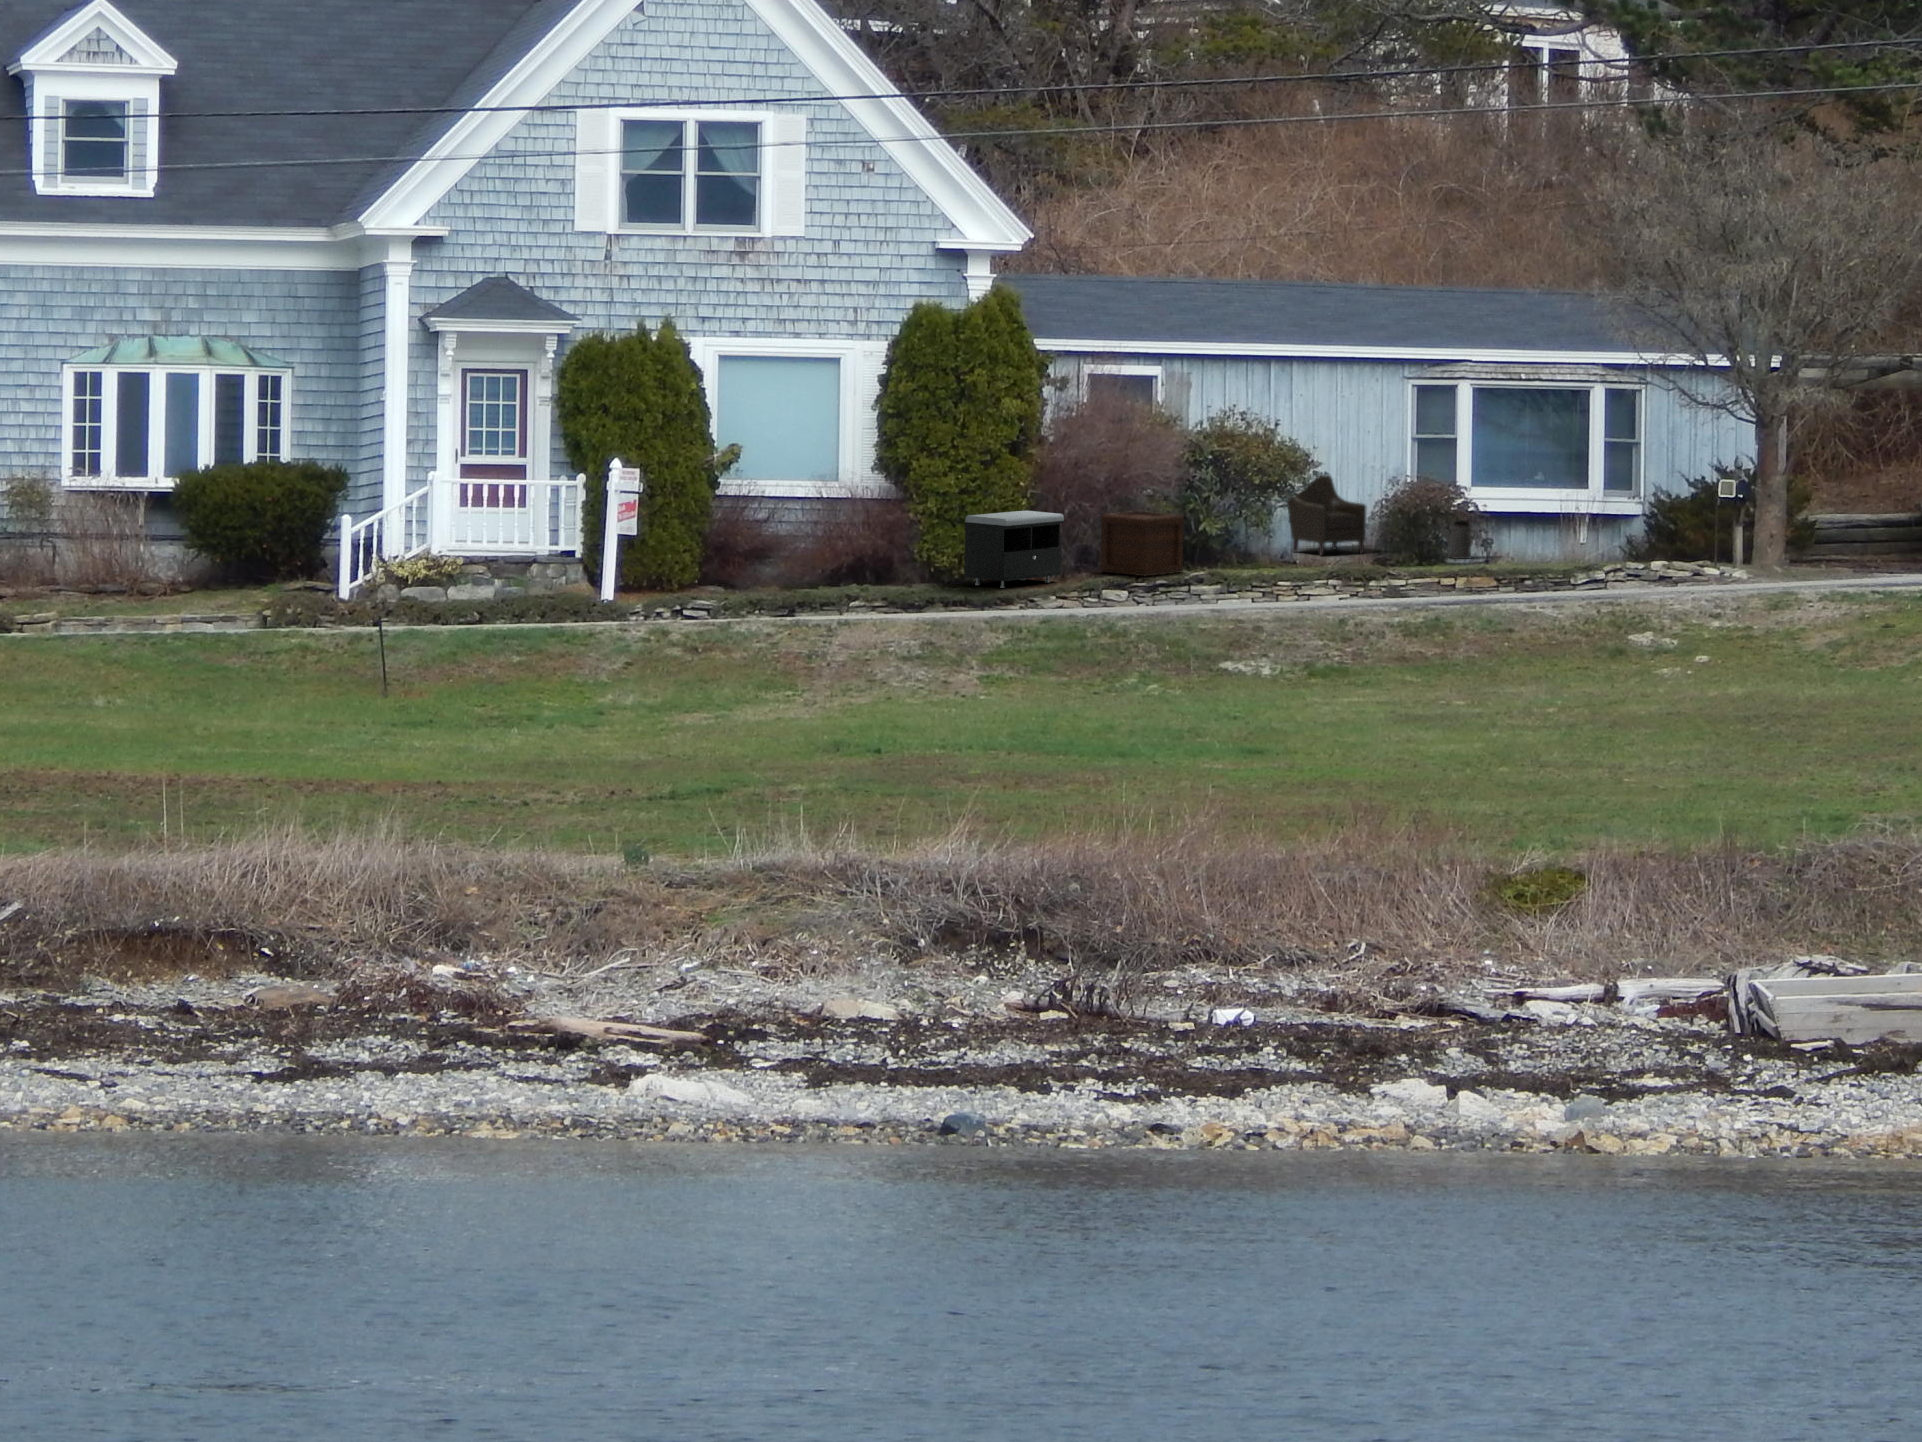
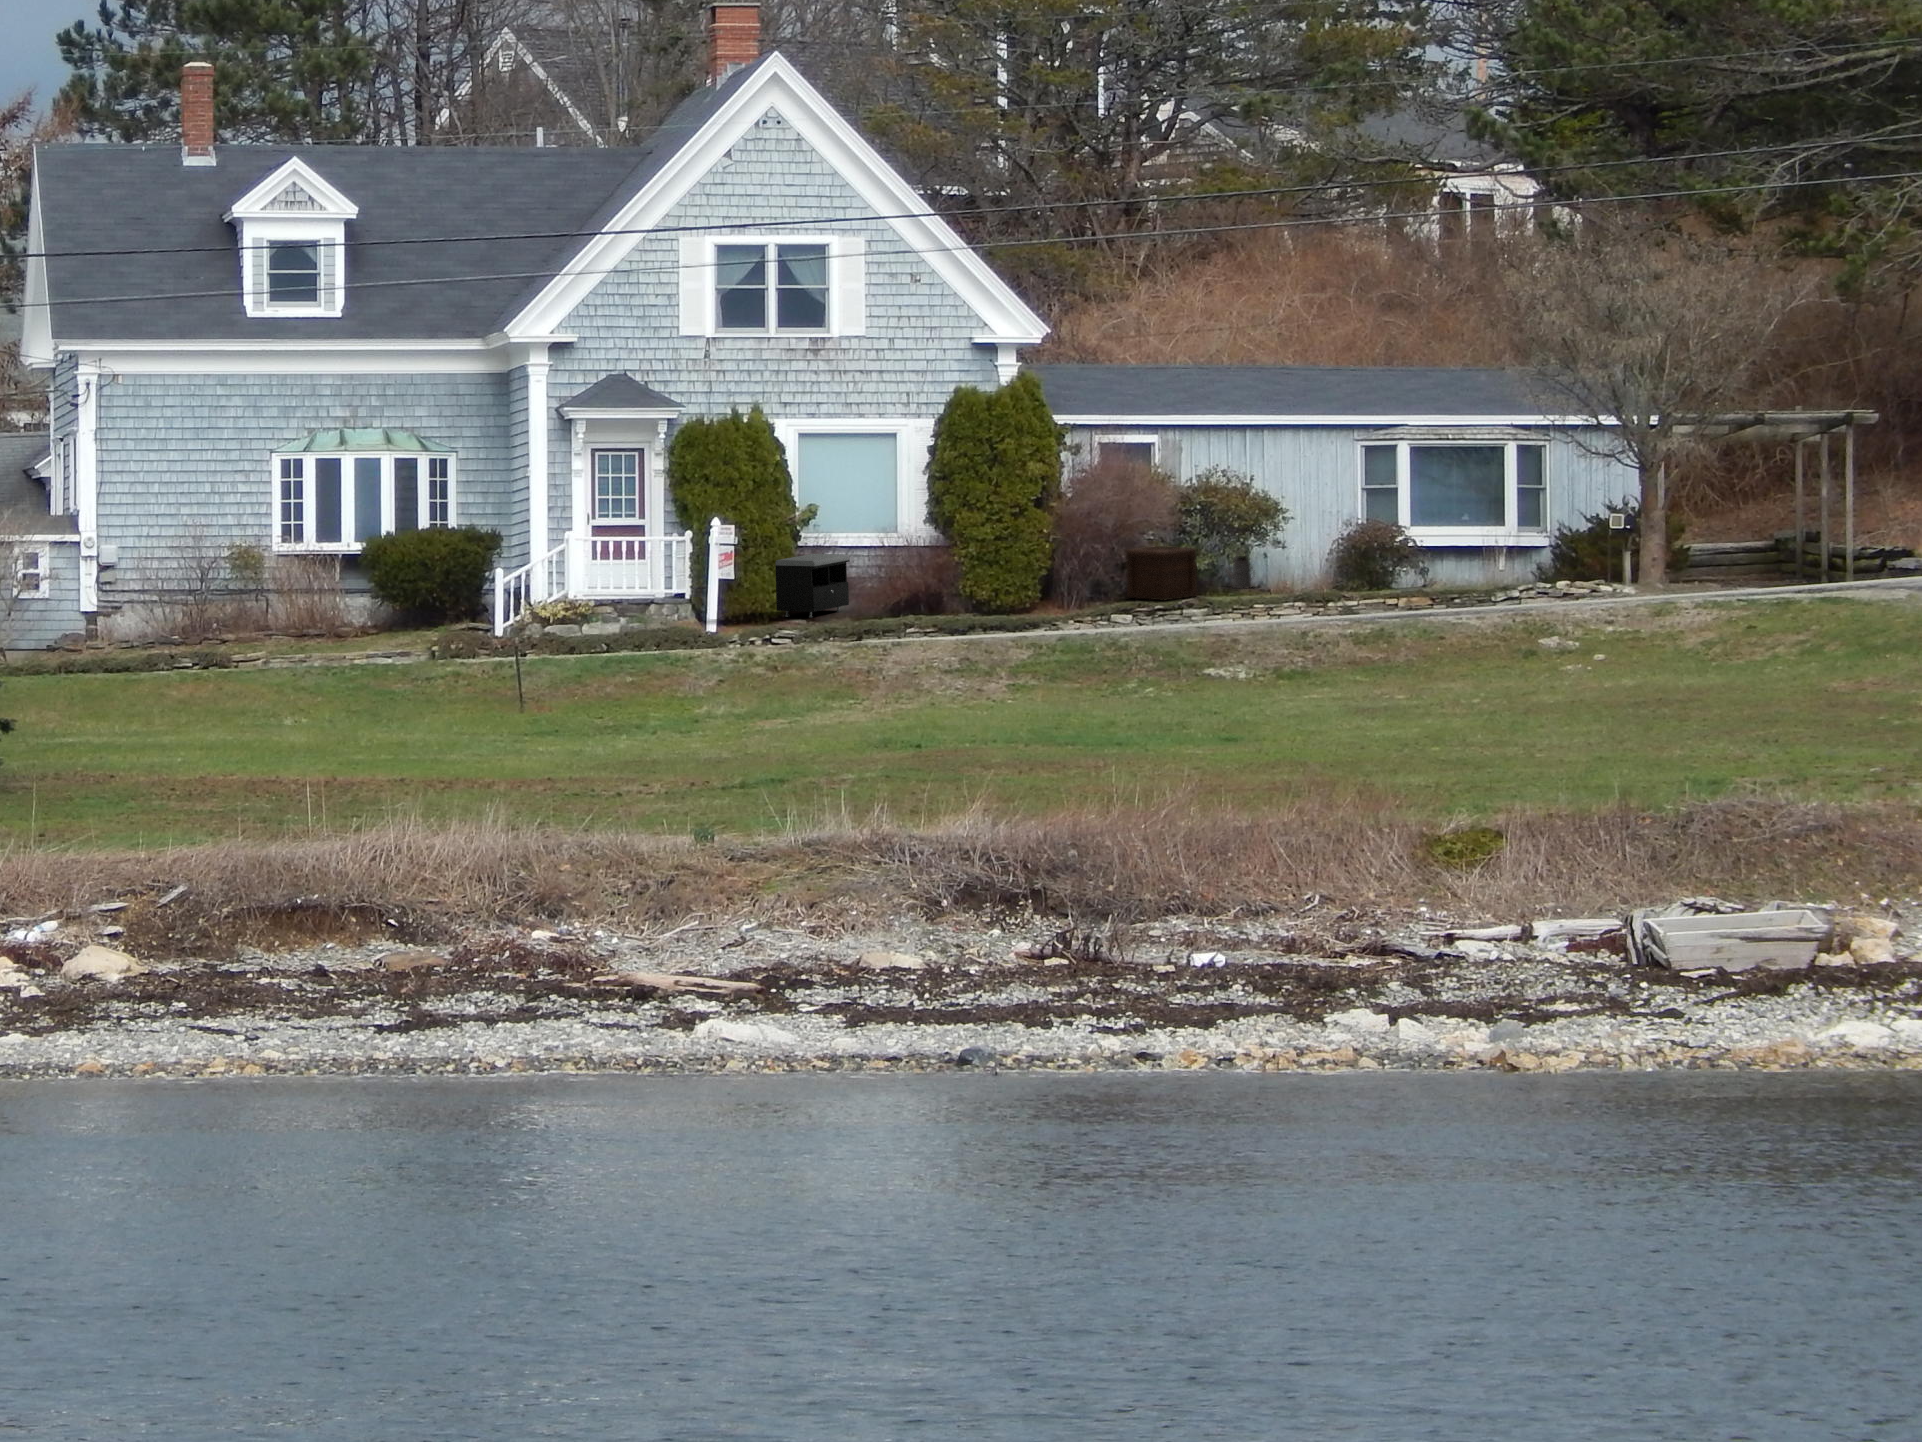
chair: present [1287,475,1366,556] -> none [1283,511,1356,580]
storage bench: present [964,510,1064,588] -> present [775,554,850,617]
watering can: present [1438,514,1473,559] -> present [1225,553,1252,589]

